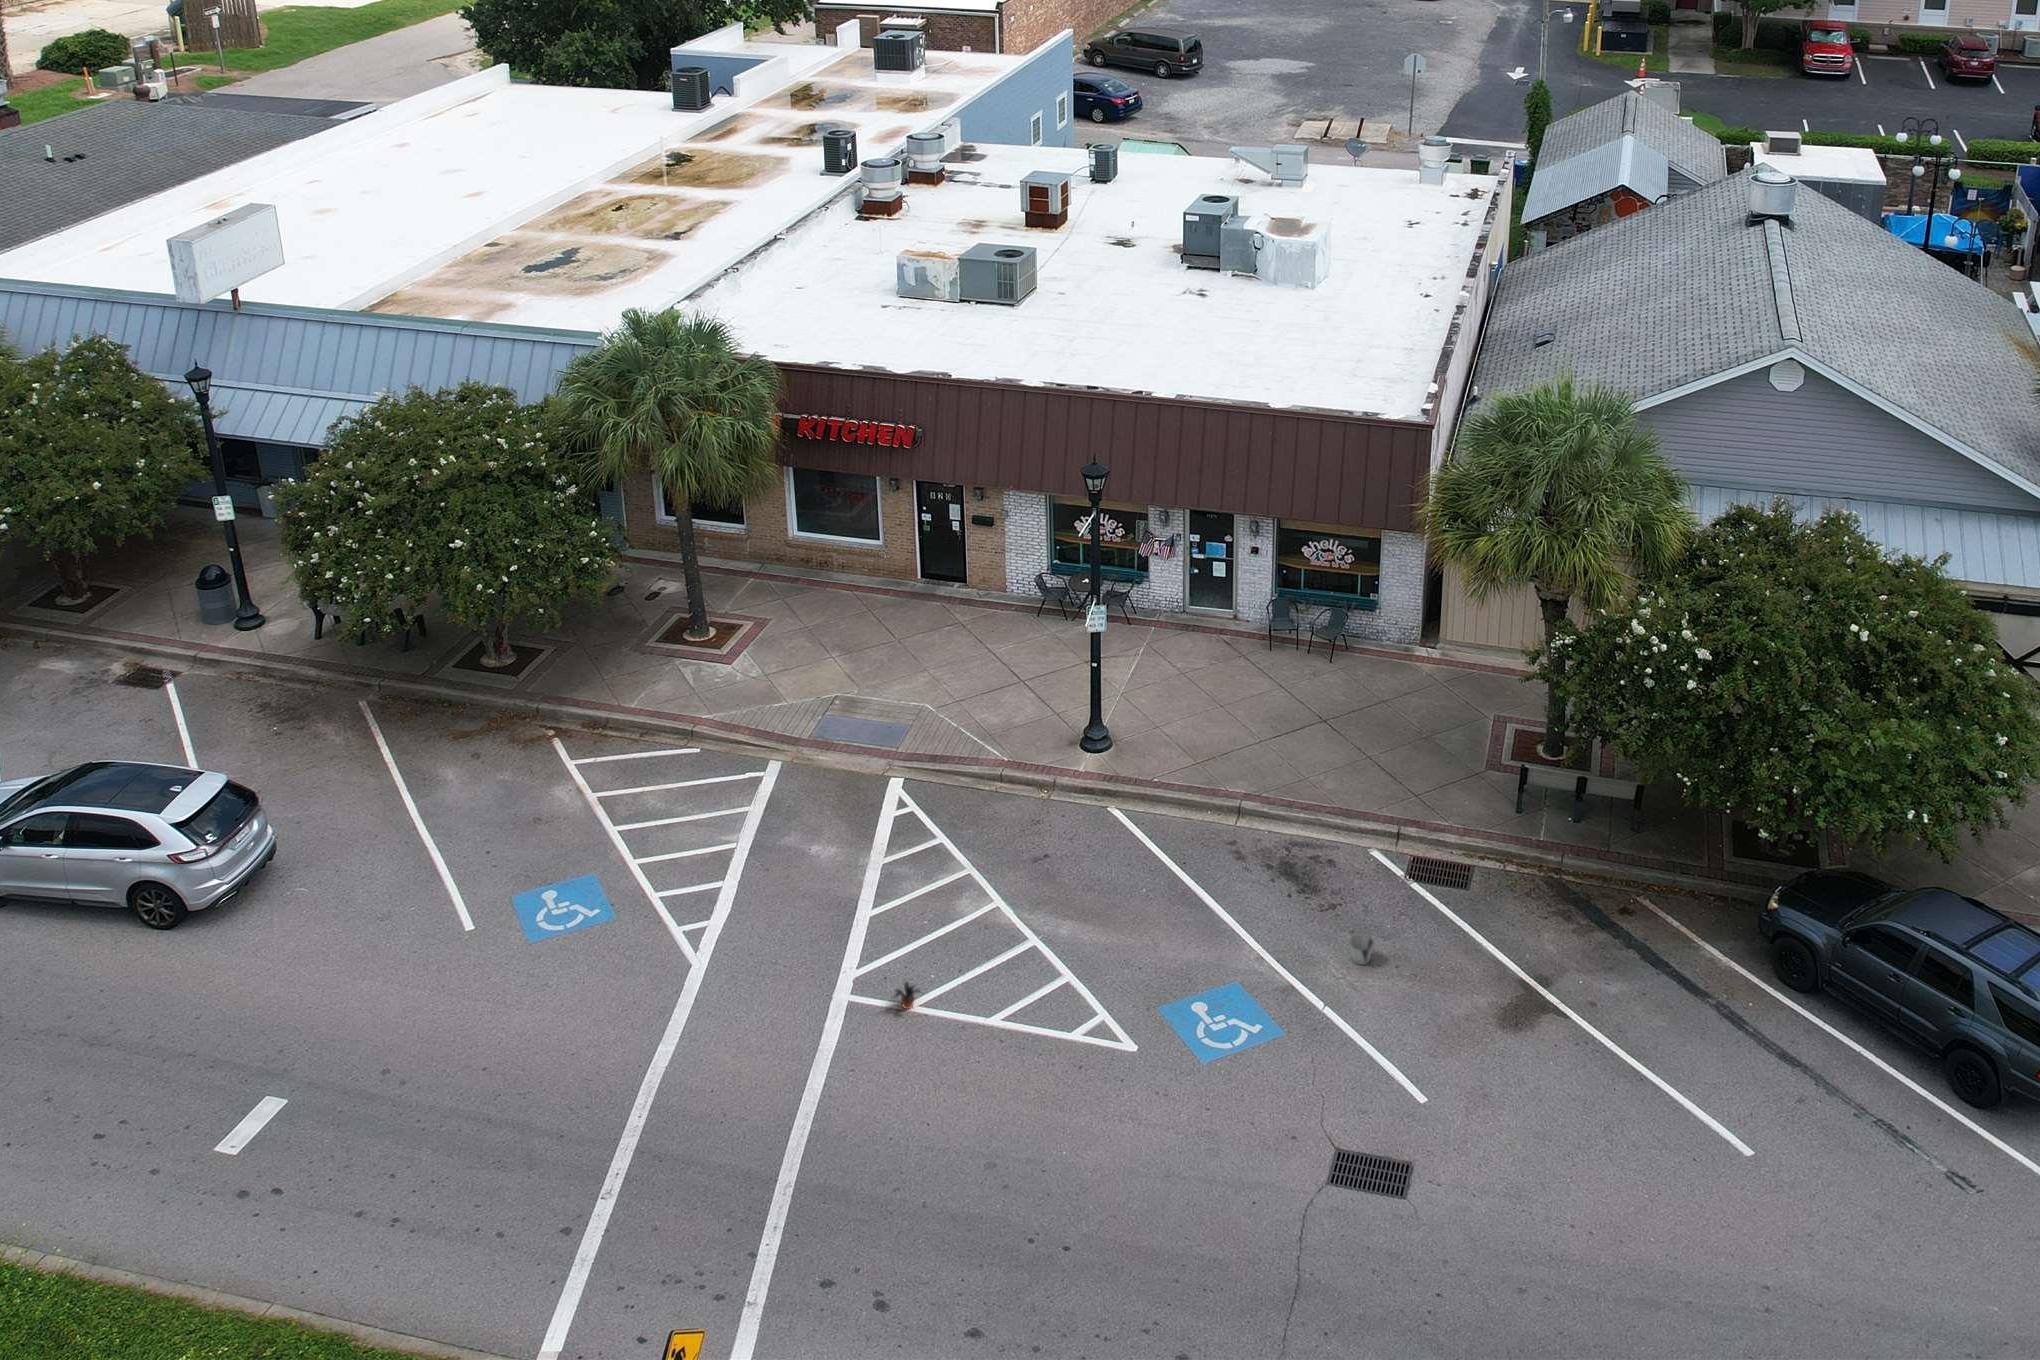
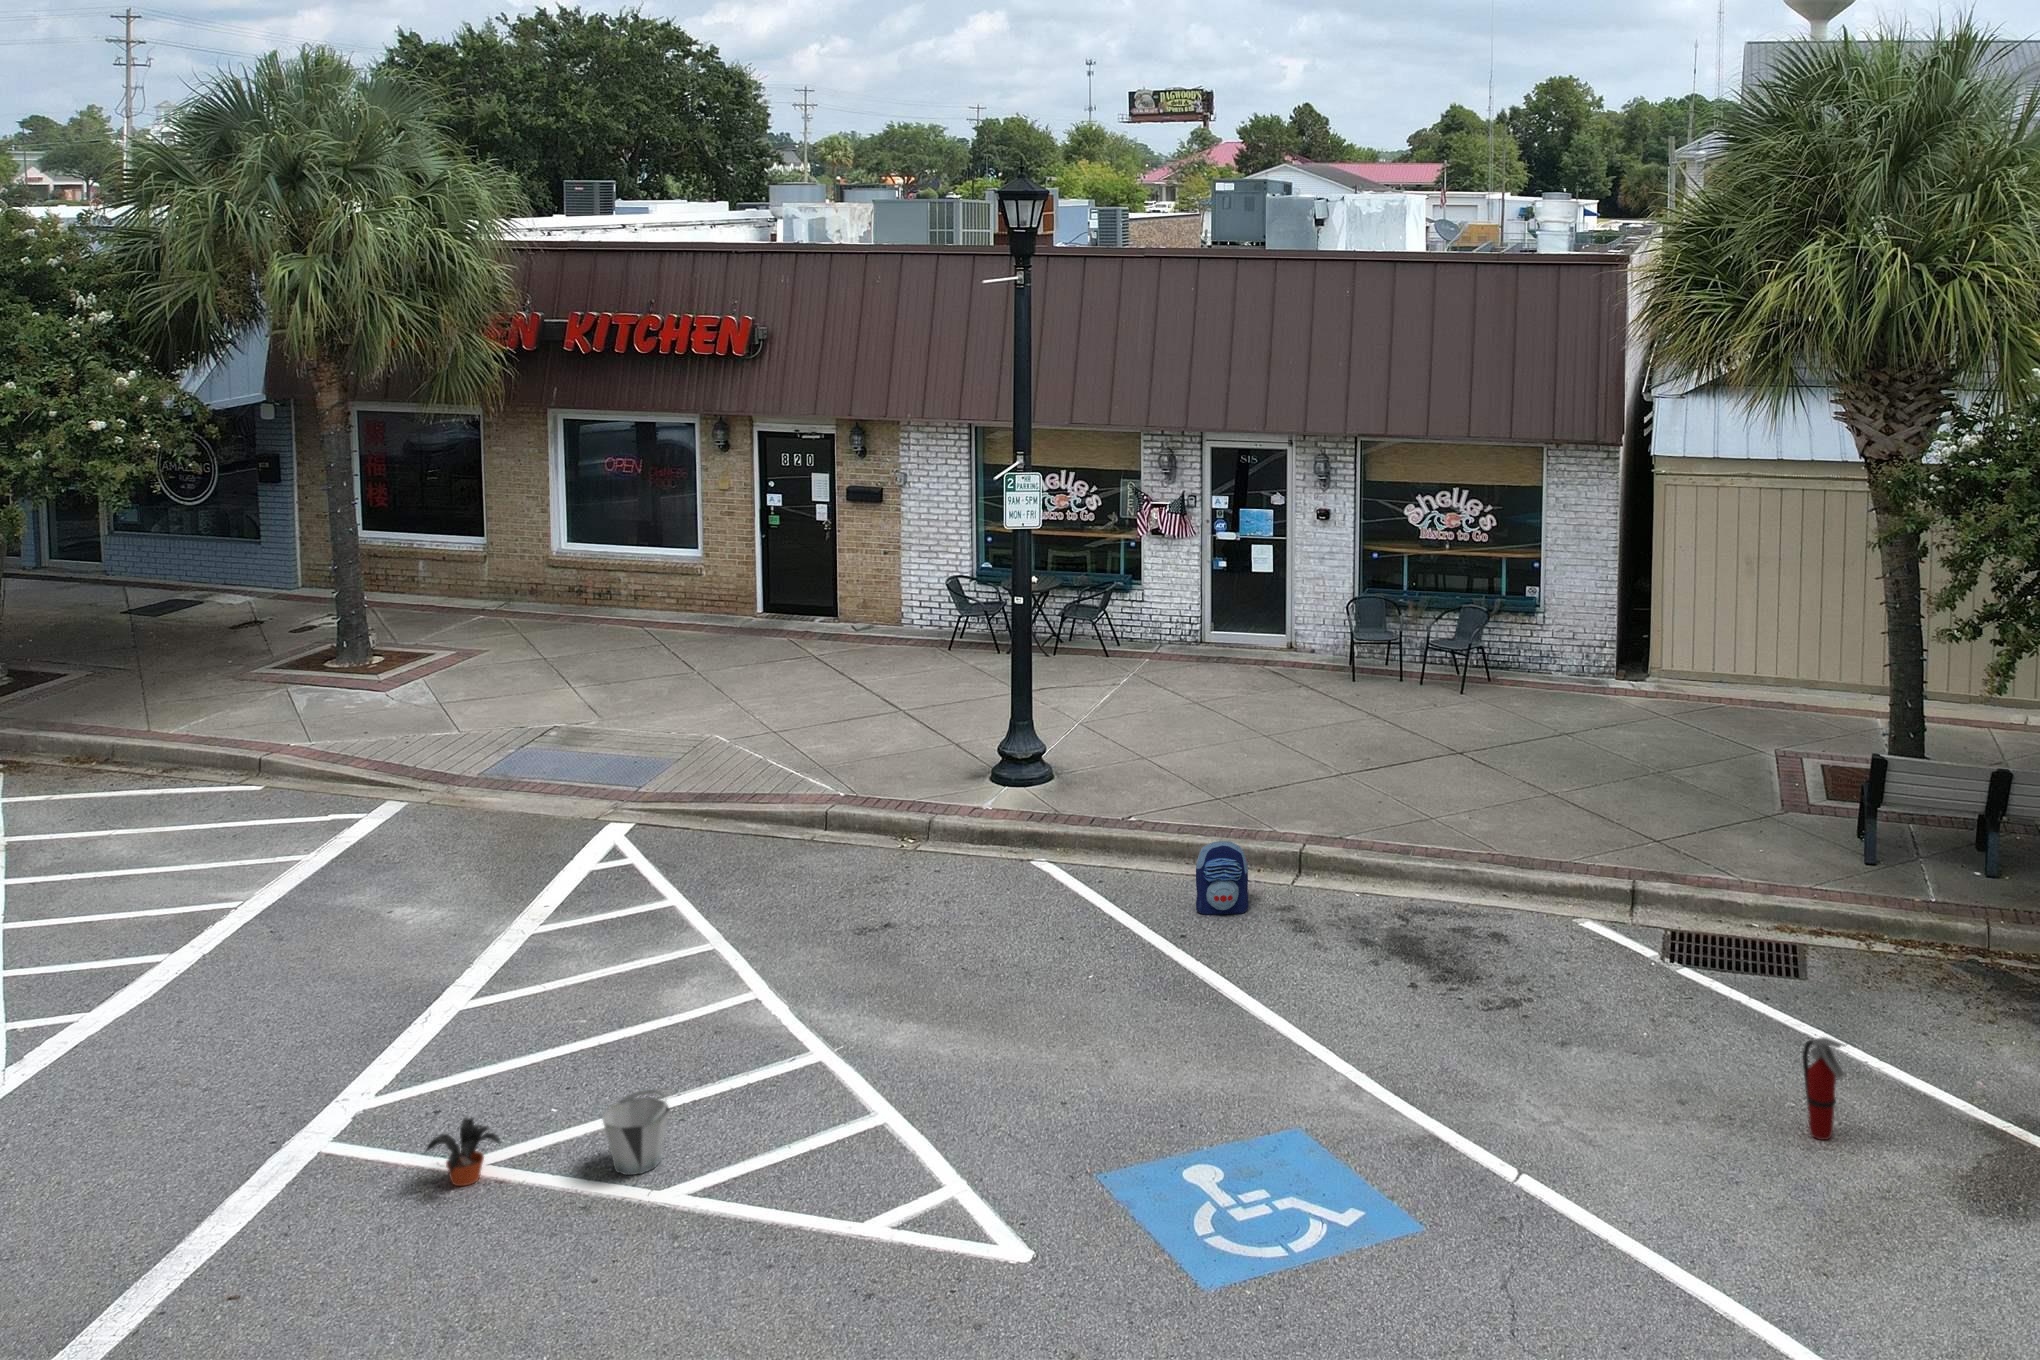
backpack: none [1189,815,1214,849] -> present [1196,840,1249,915]
bucket: present [1349,934,1374,965] -> present [602,1090,669,1175]
fire extinguisher: none [1446,954,1461,992] -> present [1803,1037,1845,1140]

